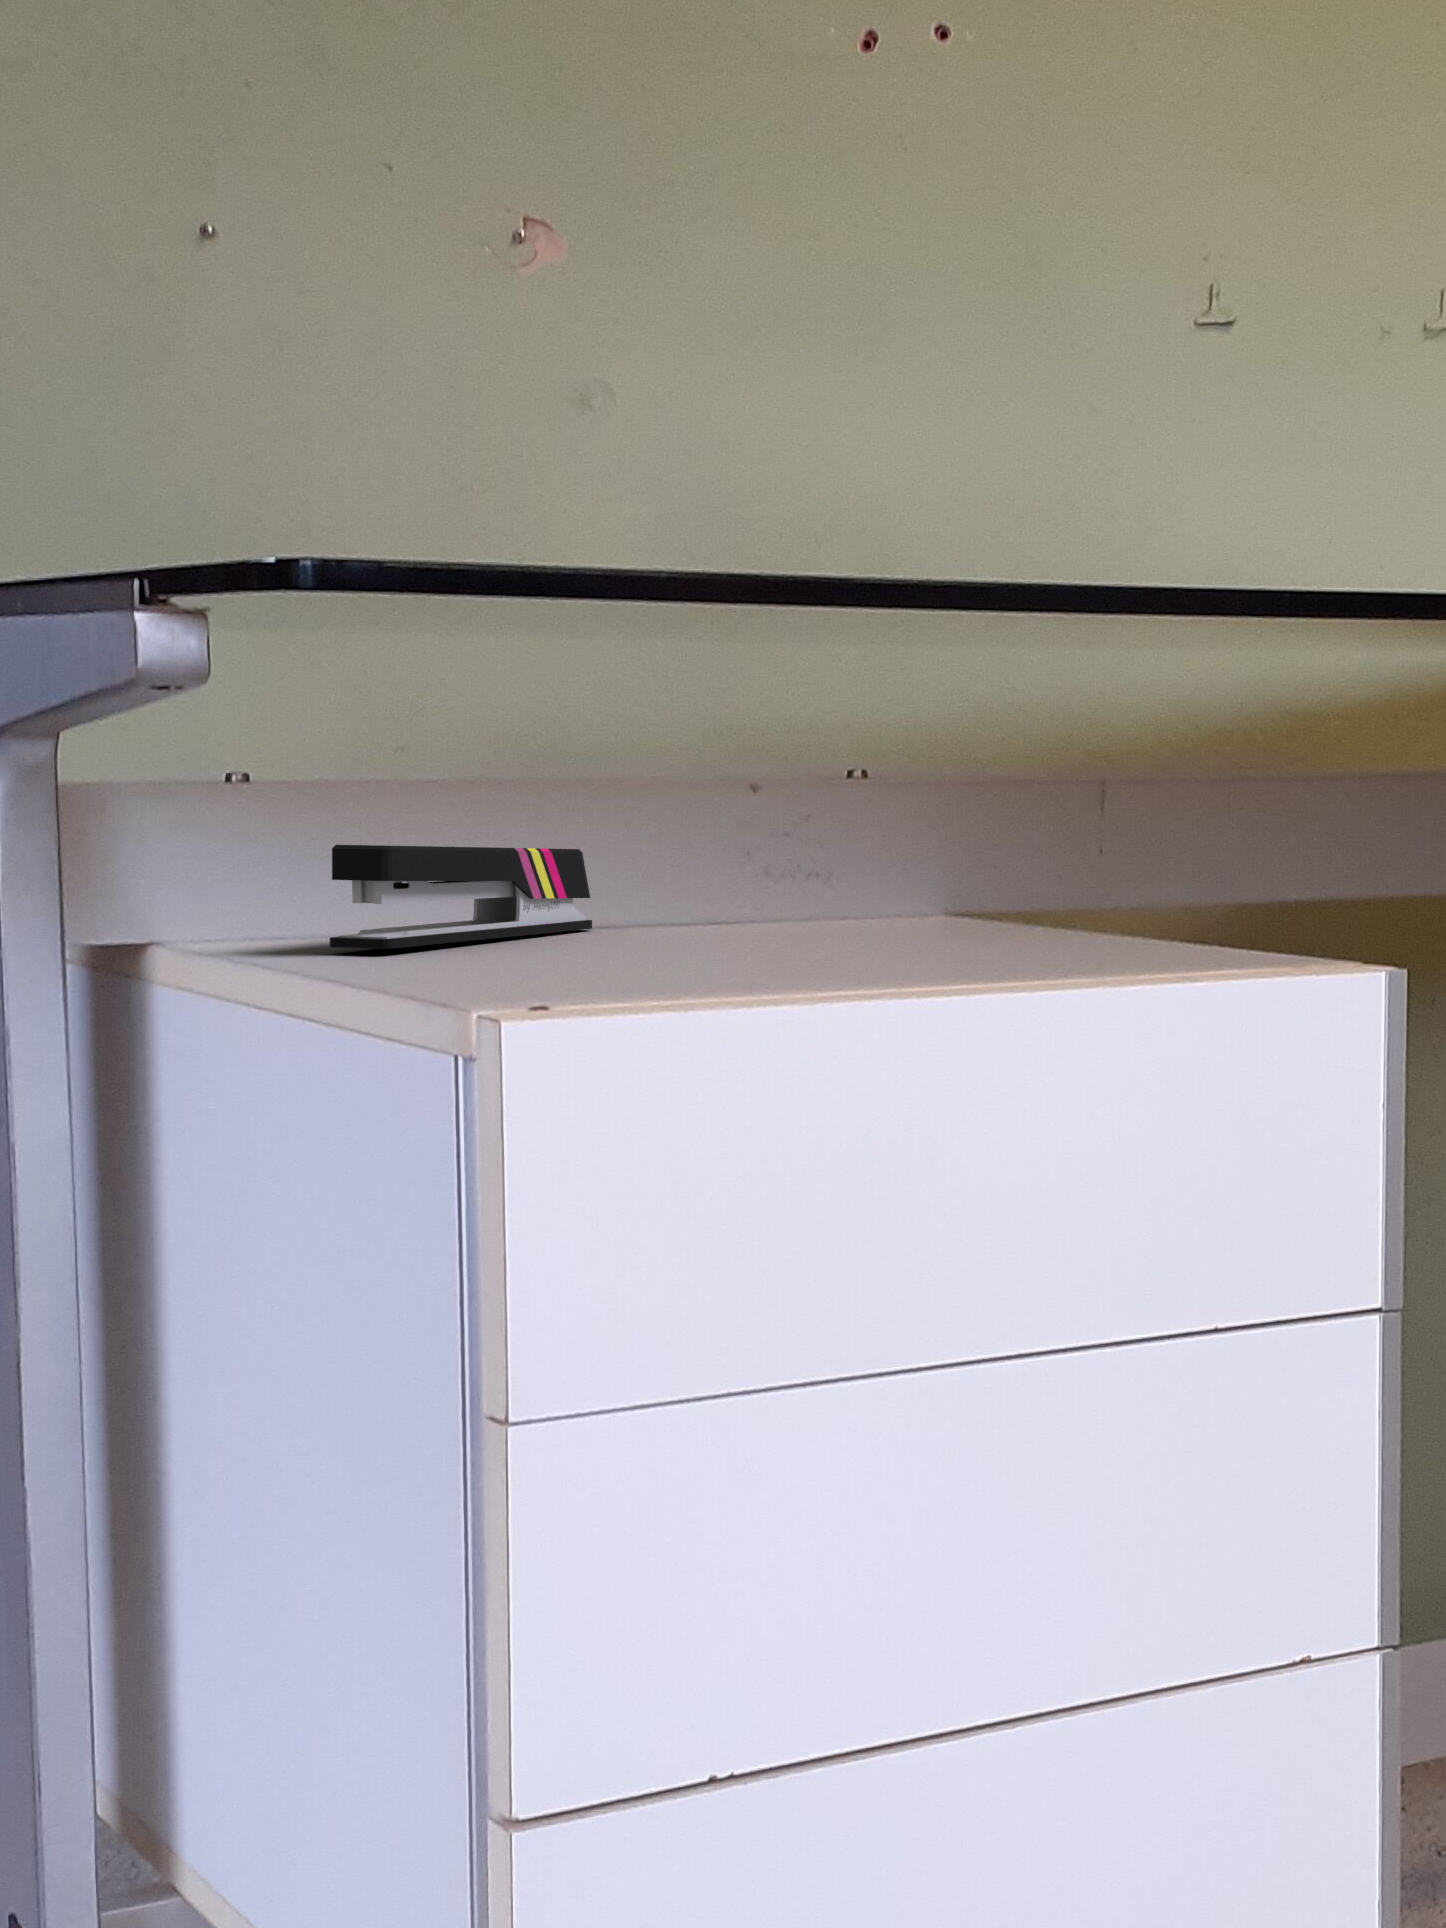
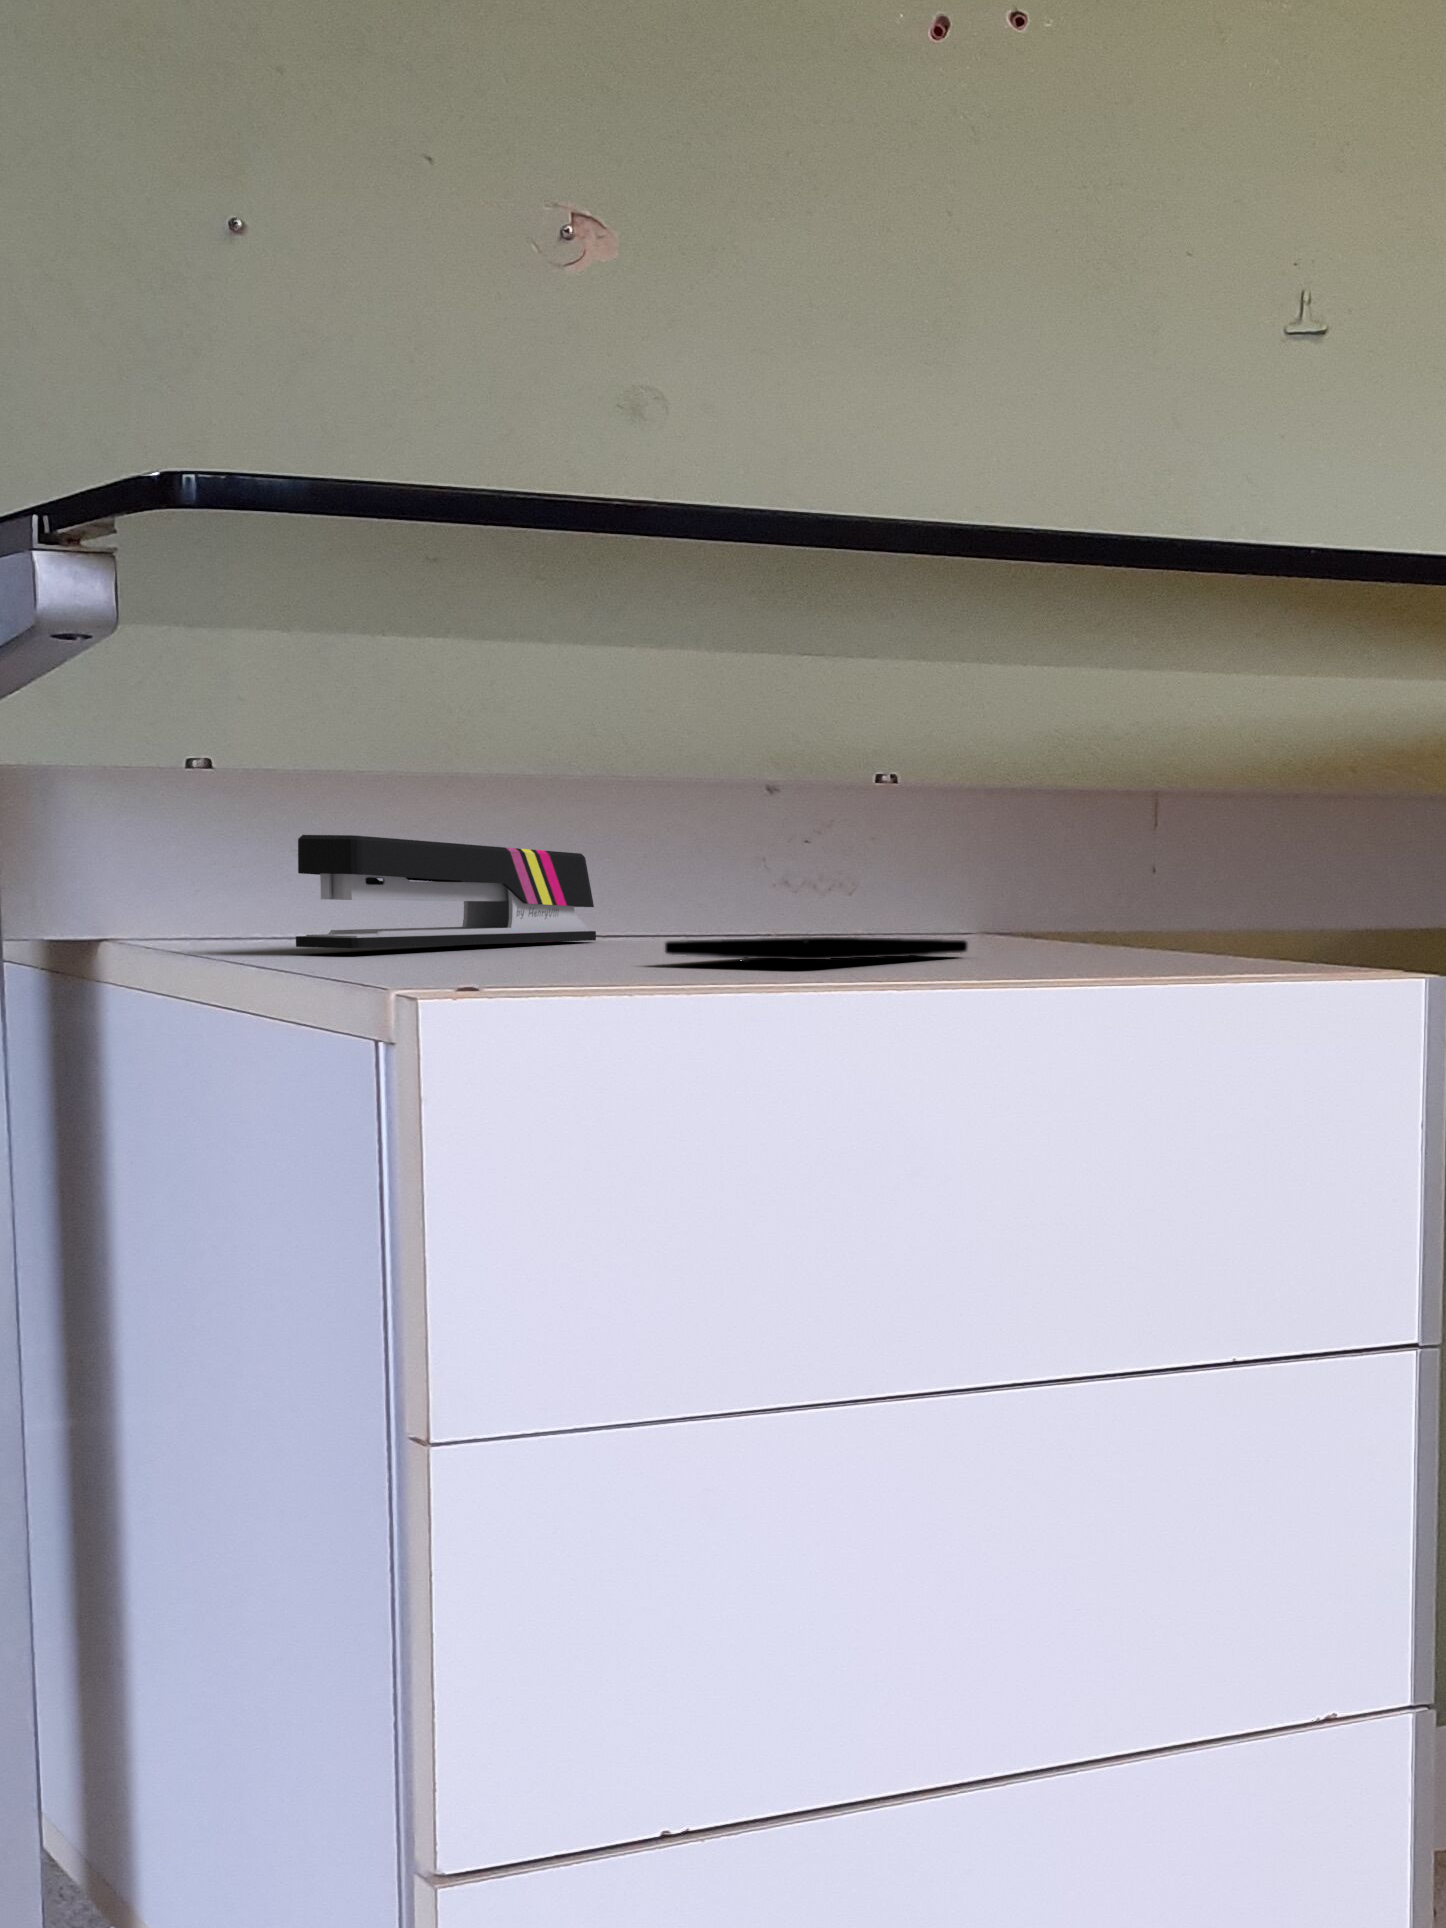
smartphone: none [675,929,944,961] -> present [665,937,968,960]

